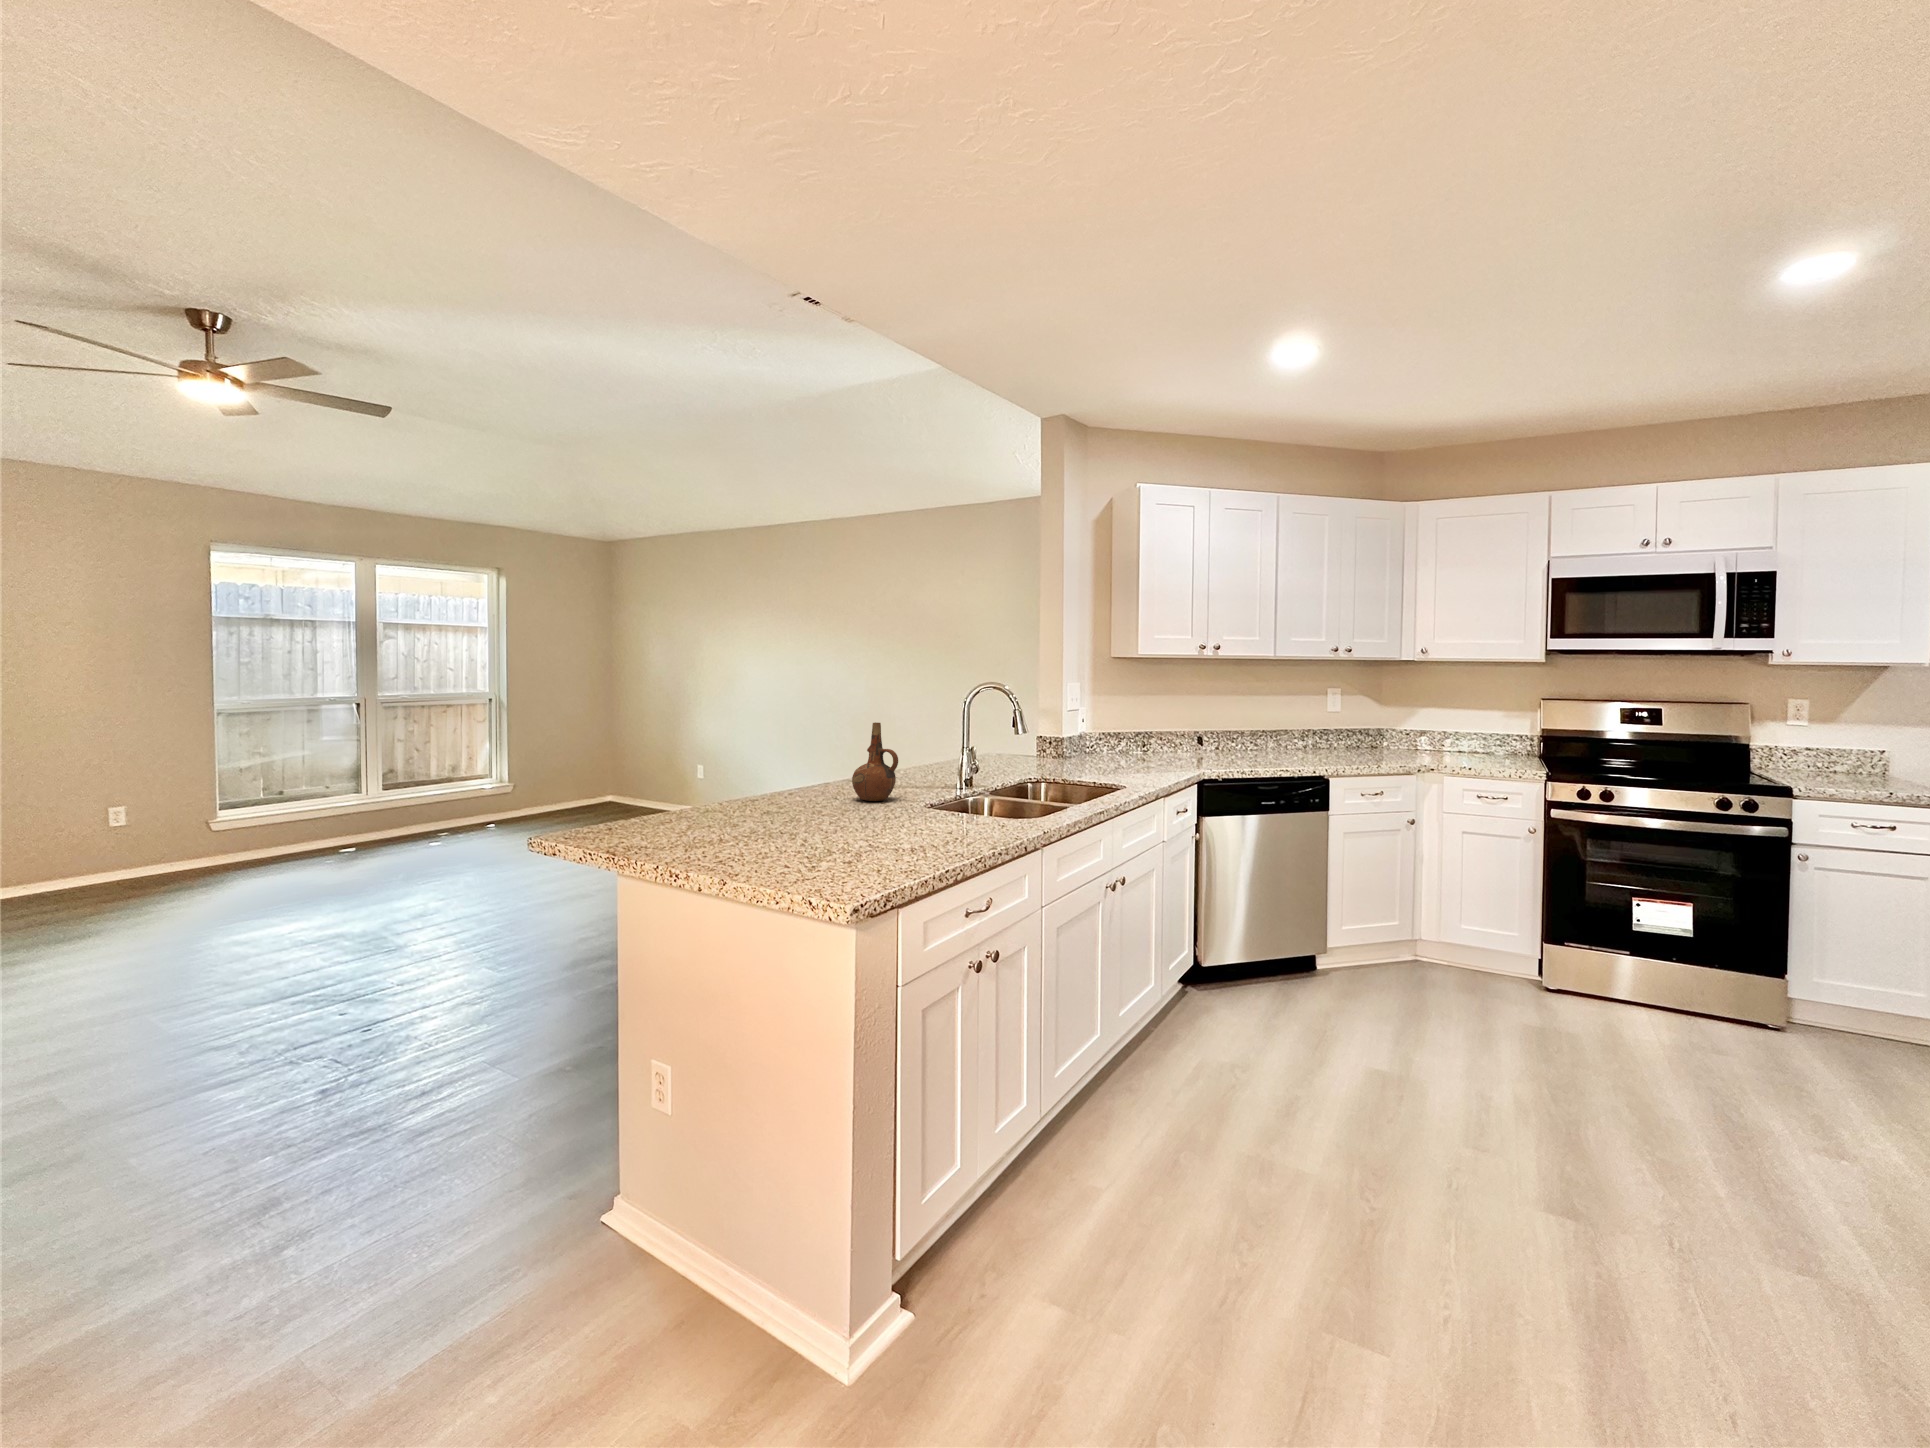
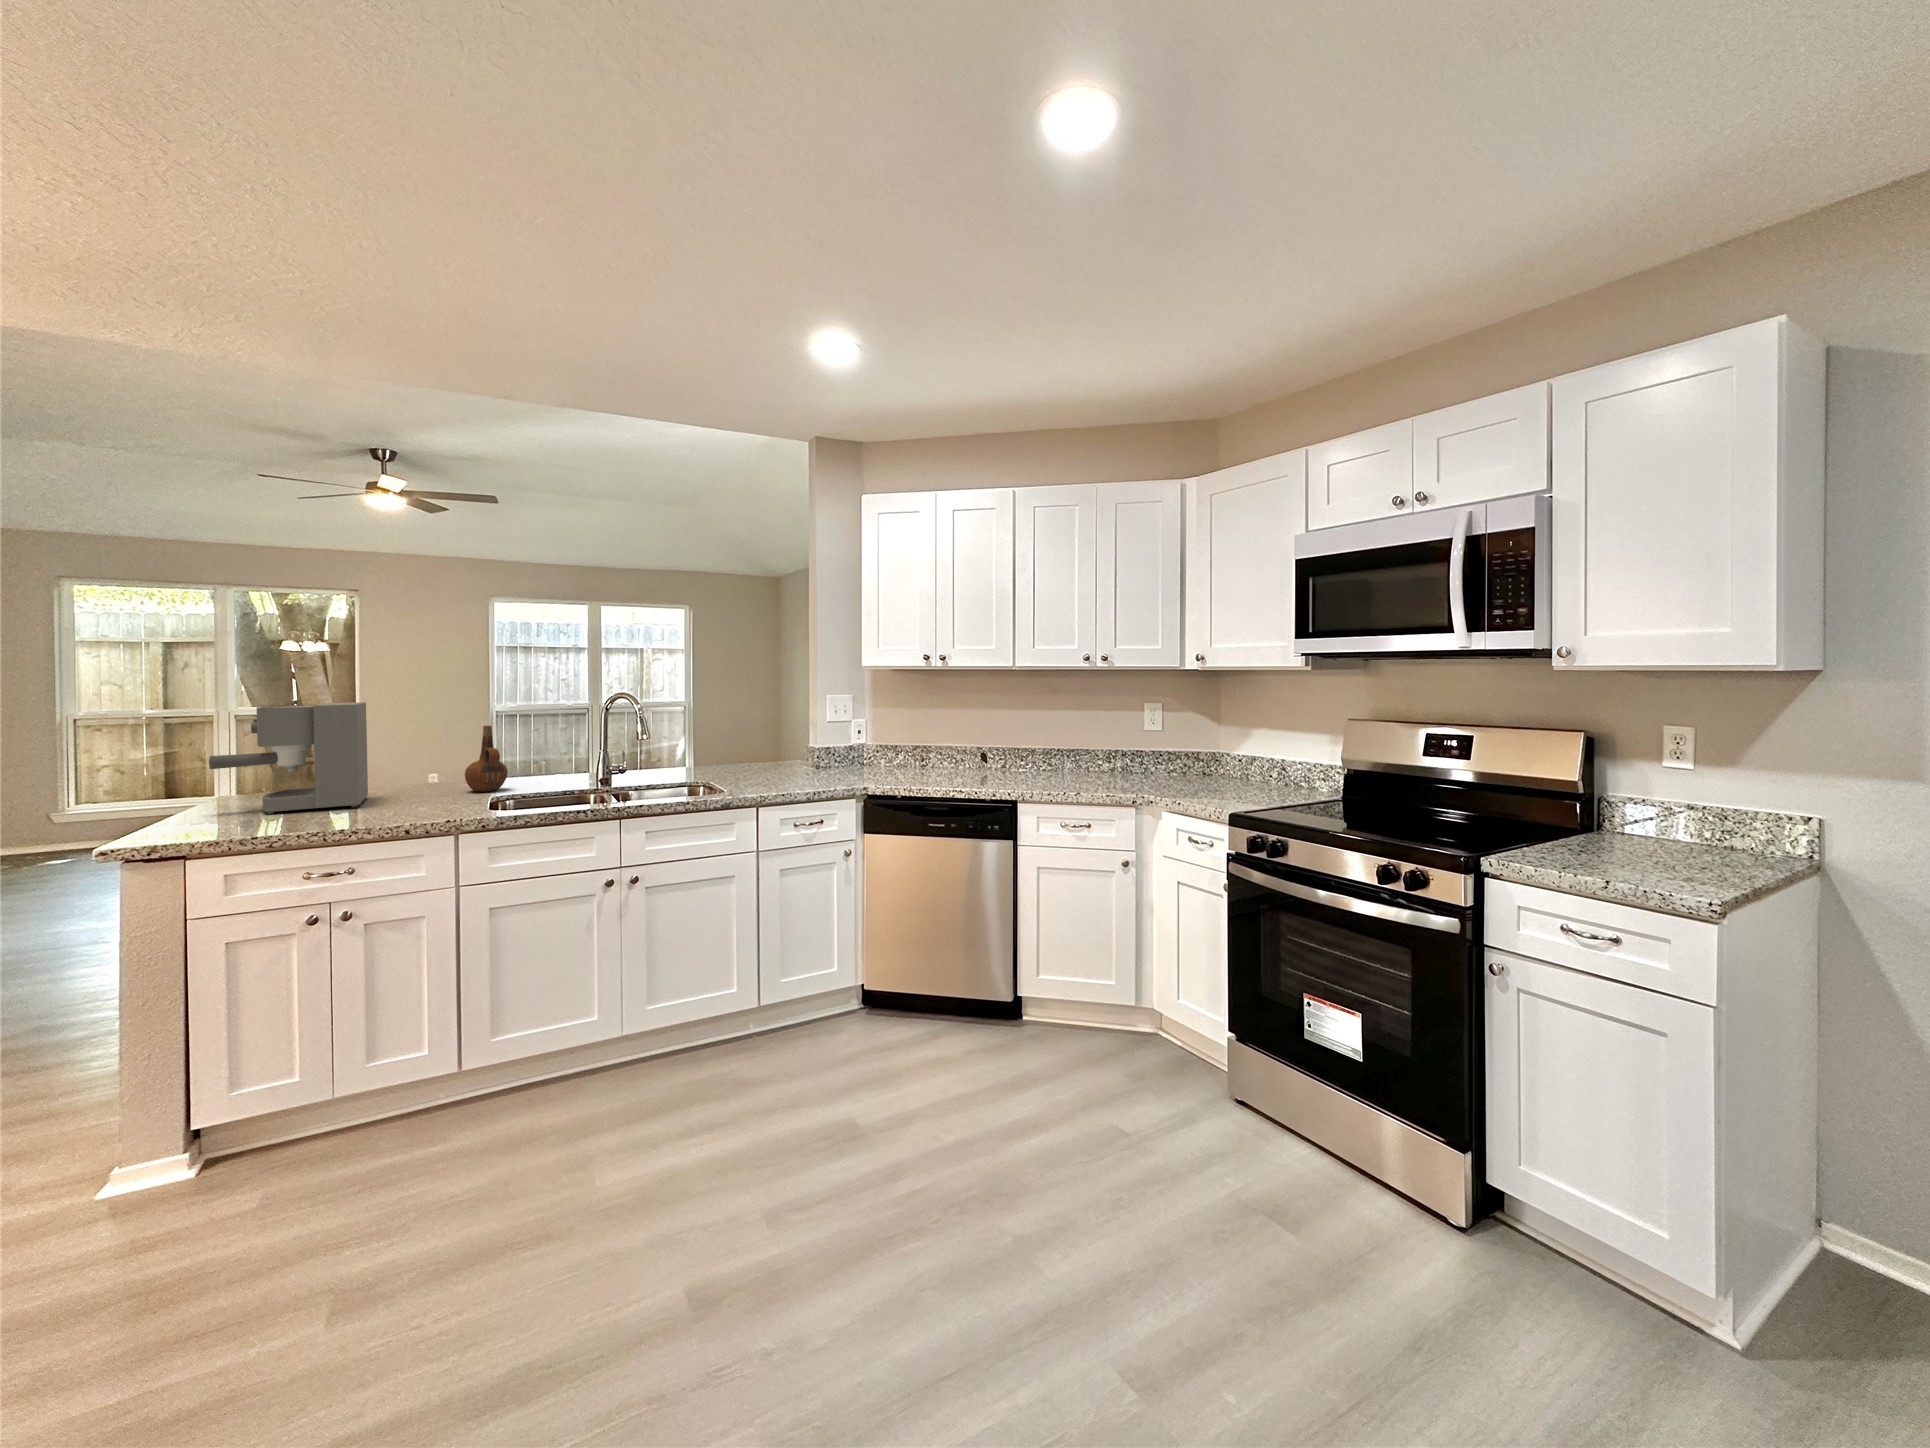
coffee maker: none [722,696,857,842] -> present [209,702,368,814]

